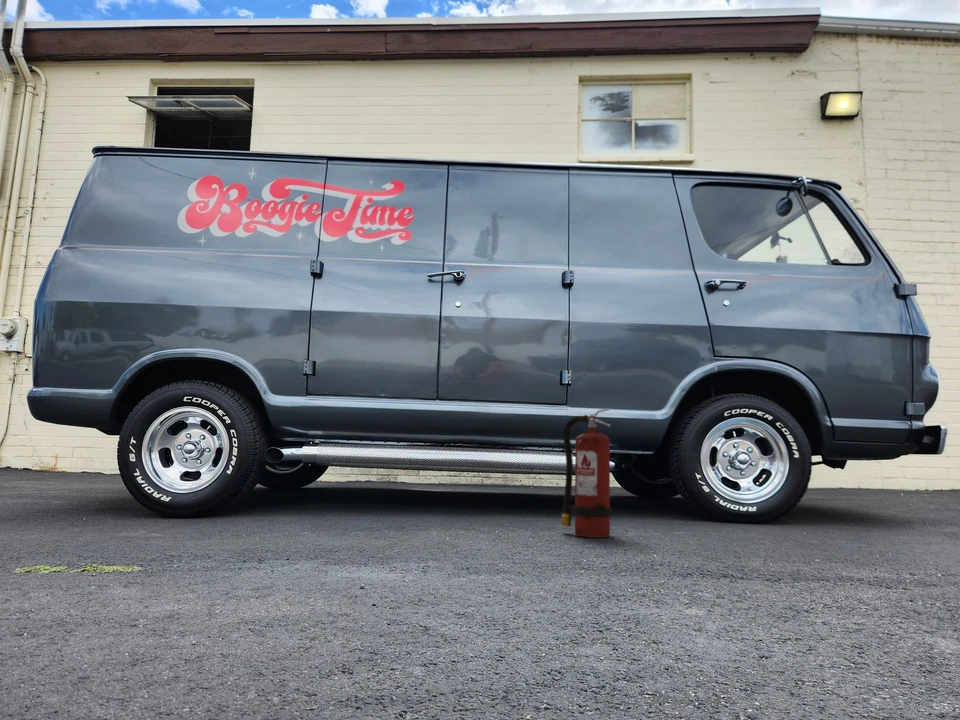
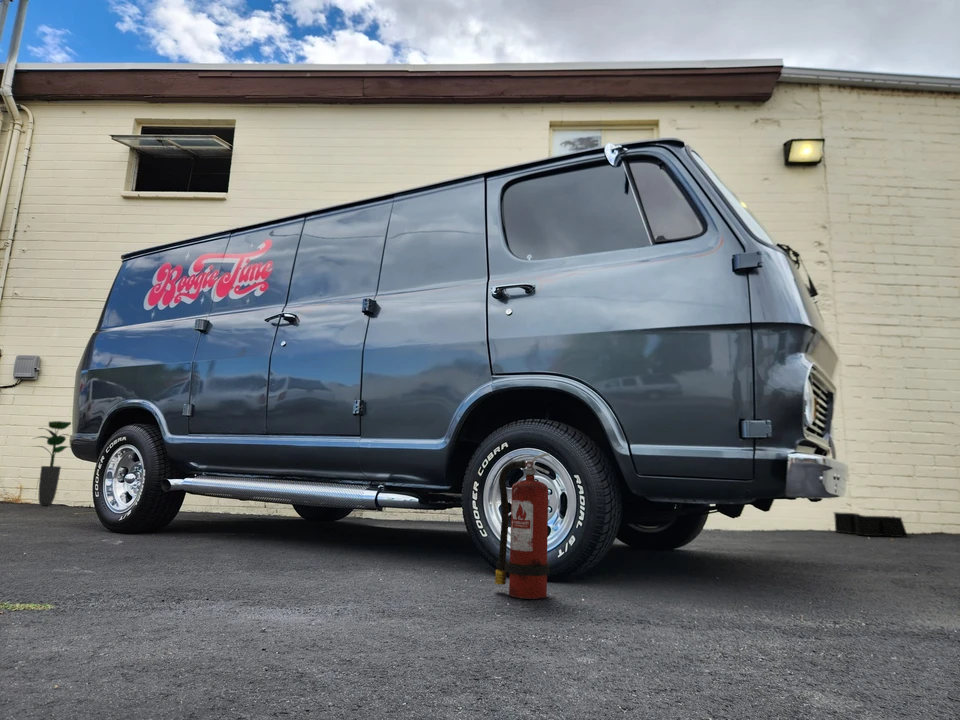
potted plant: none [66,389,111,473] -> present [37,421,71,506]
storage bin: none [865,469,938,492] -> present [834,512,907,537]

